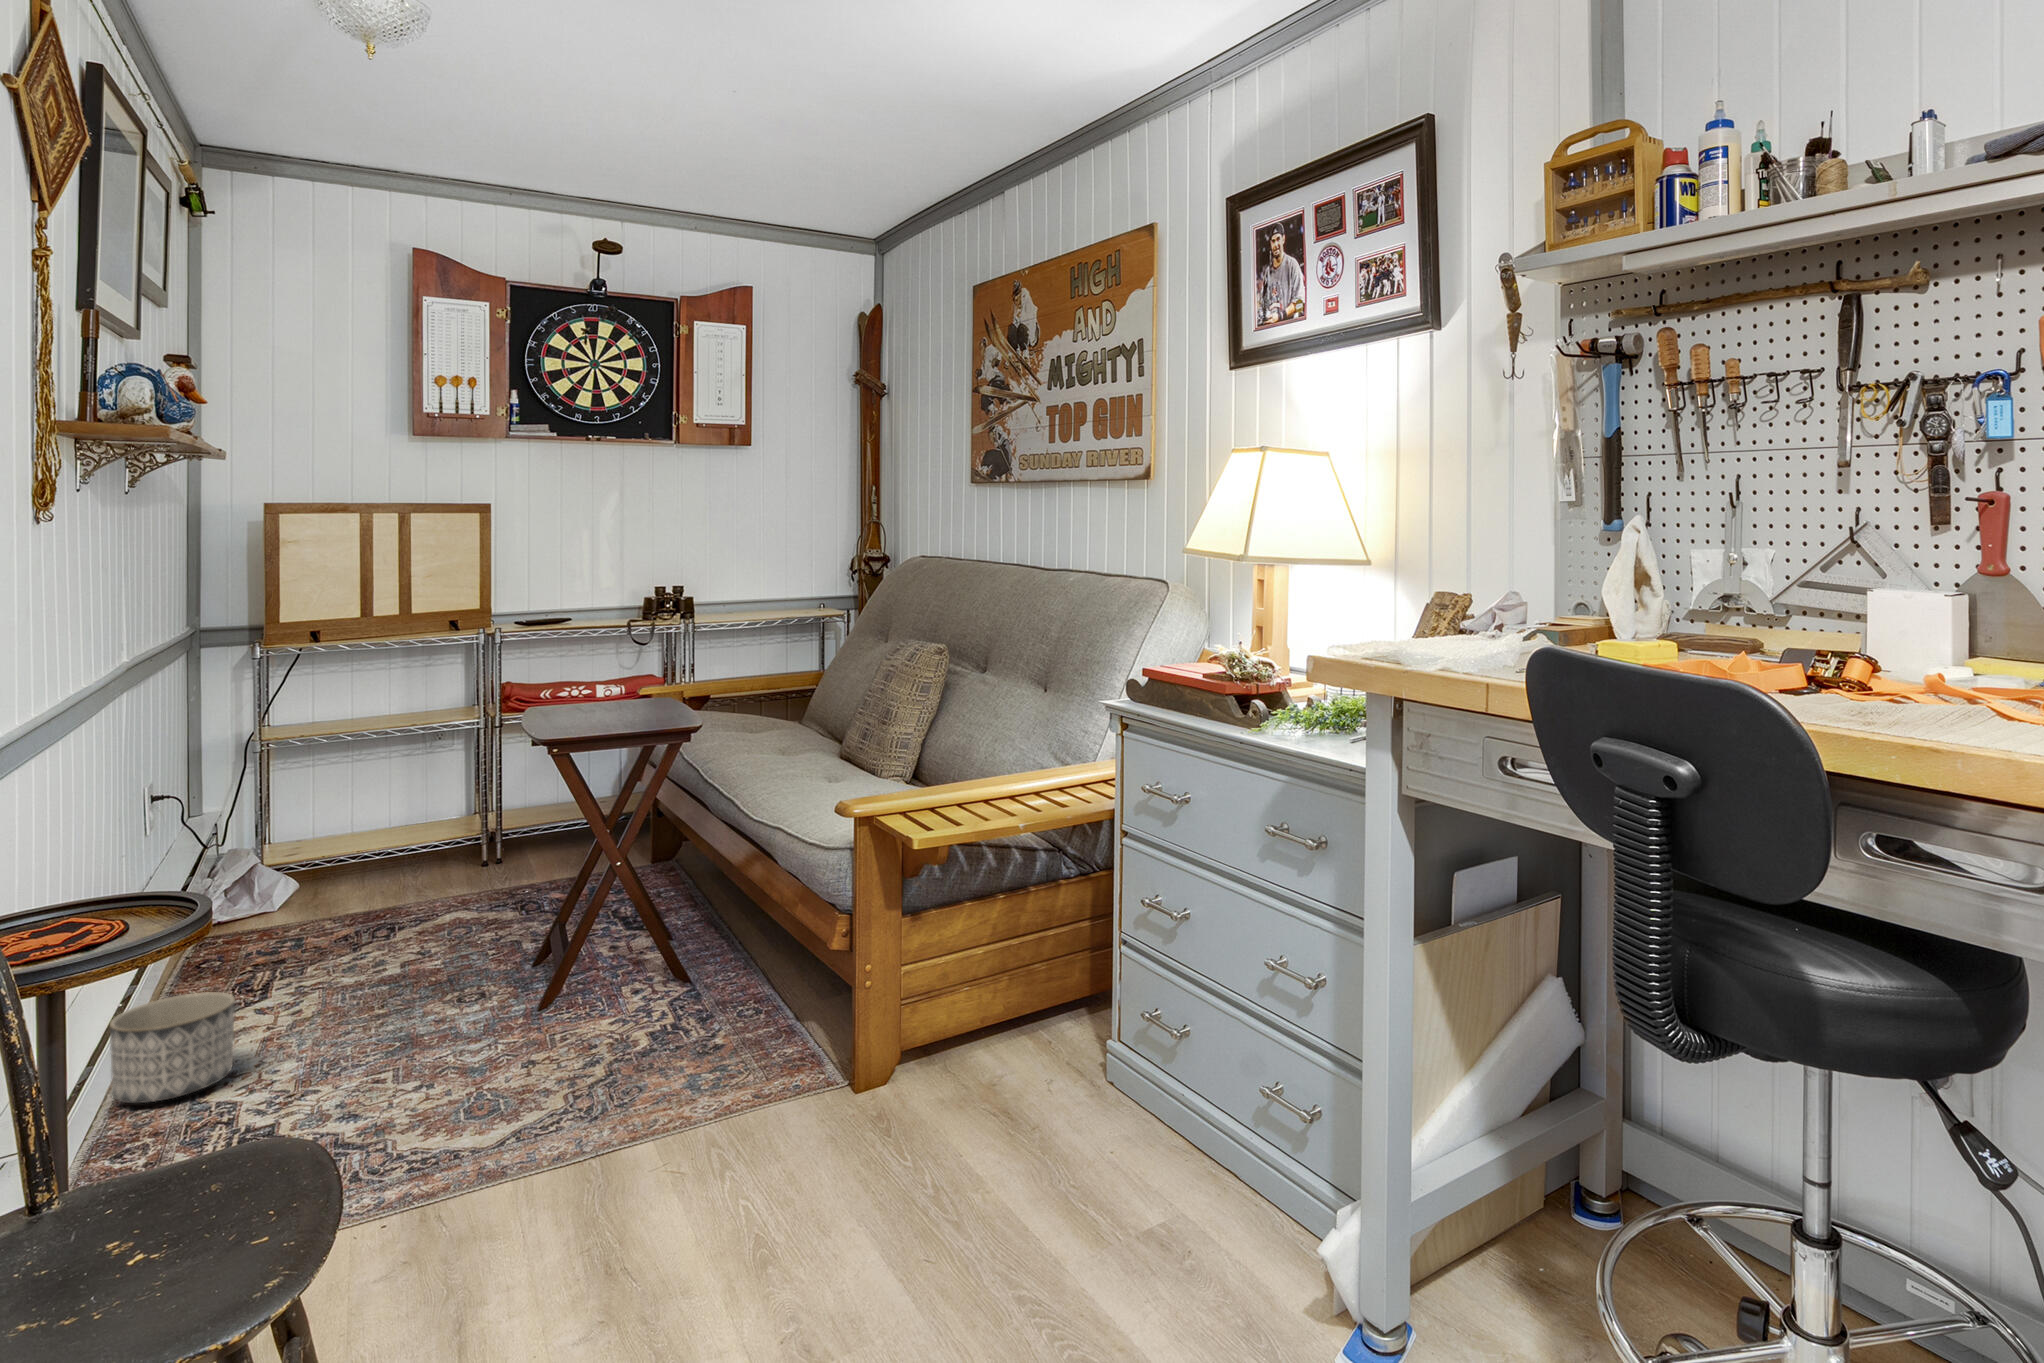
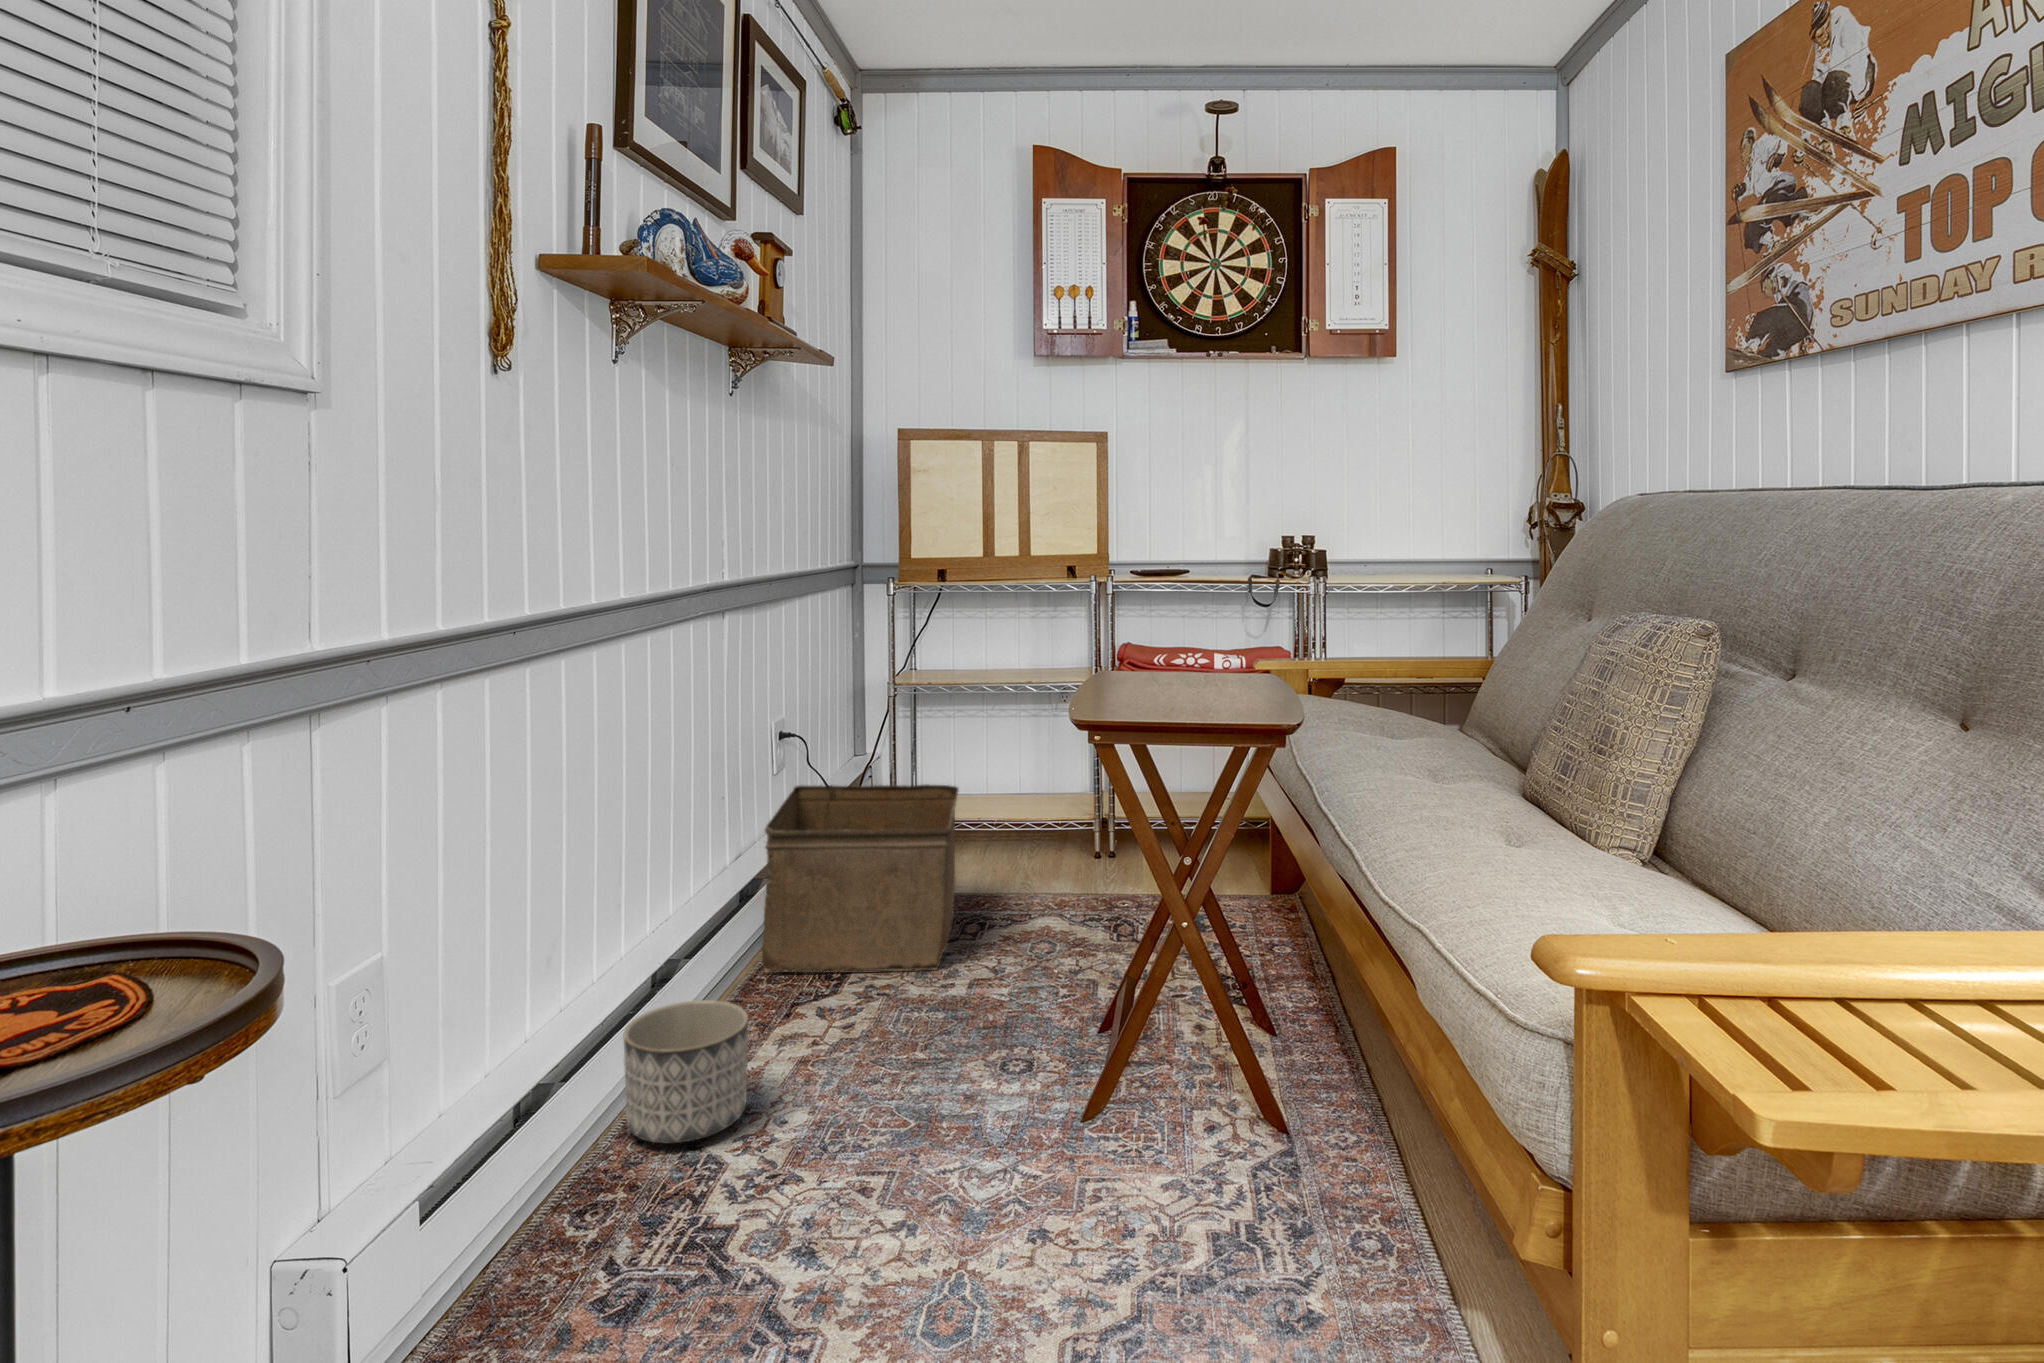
storage bin: none [168,816,377,996] -> present [762,784,958,972]

